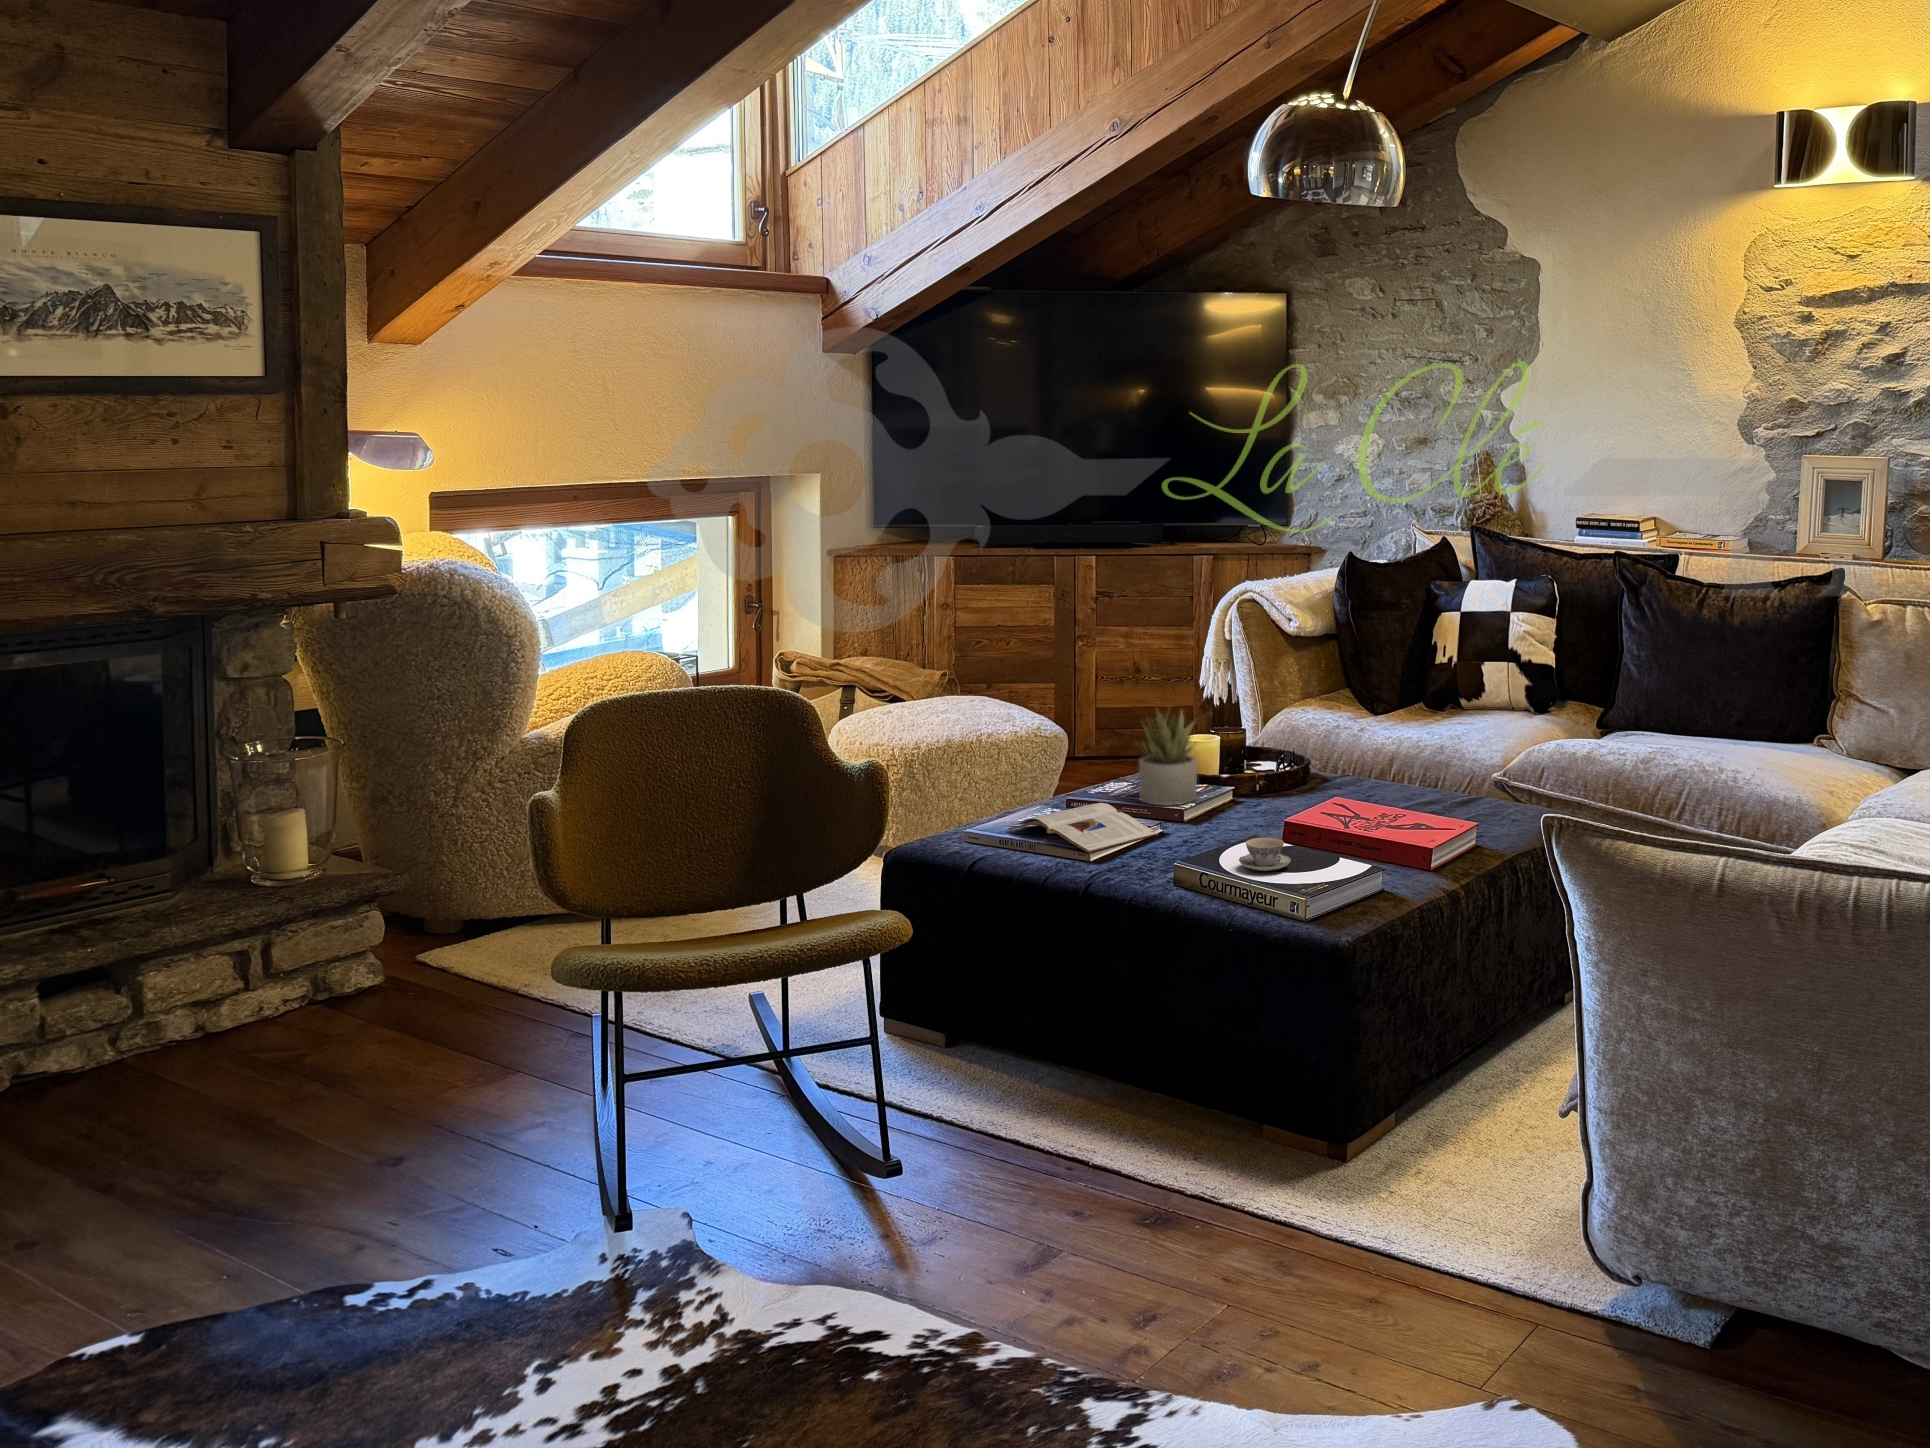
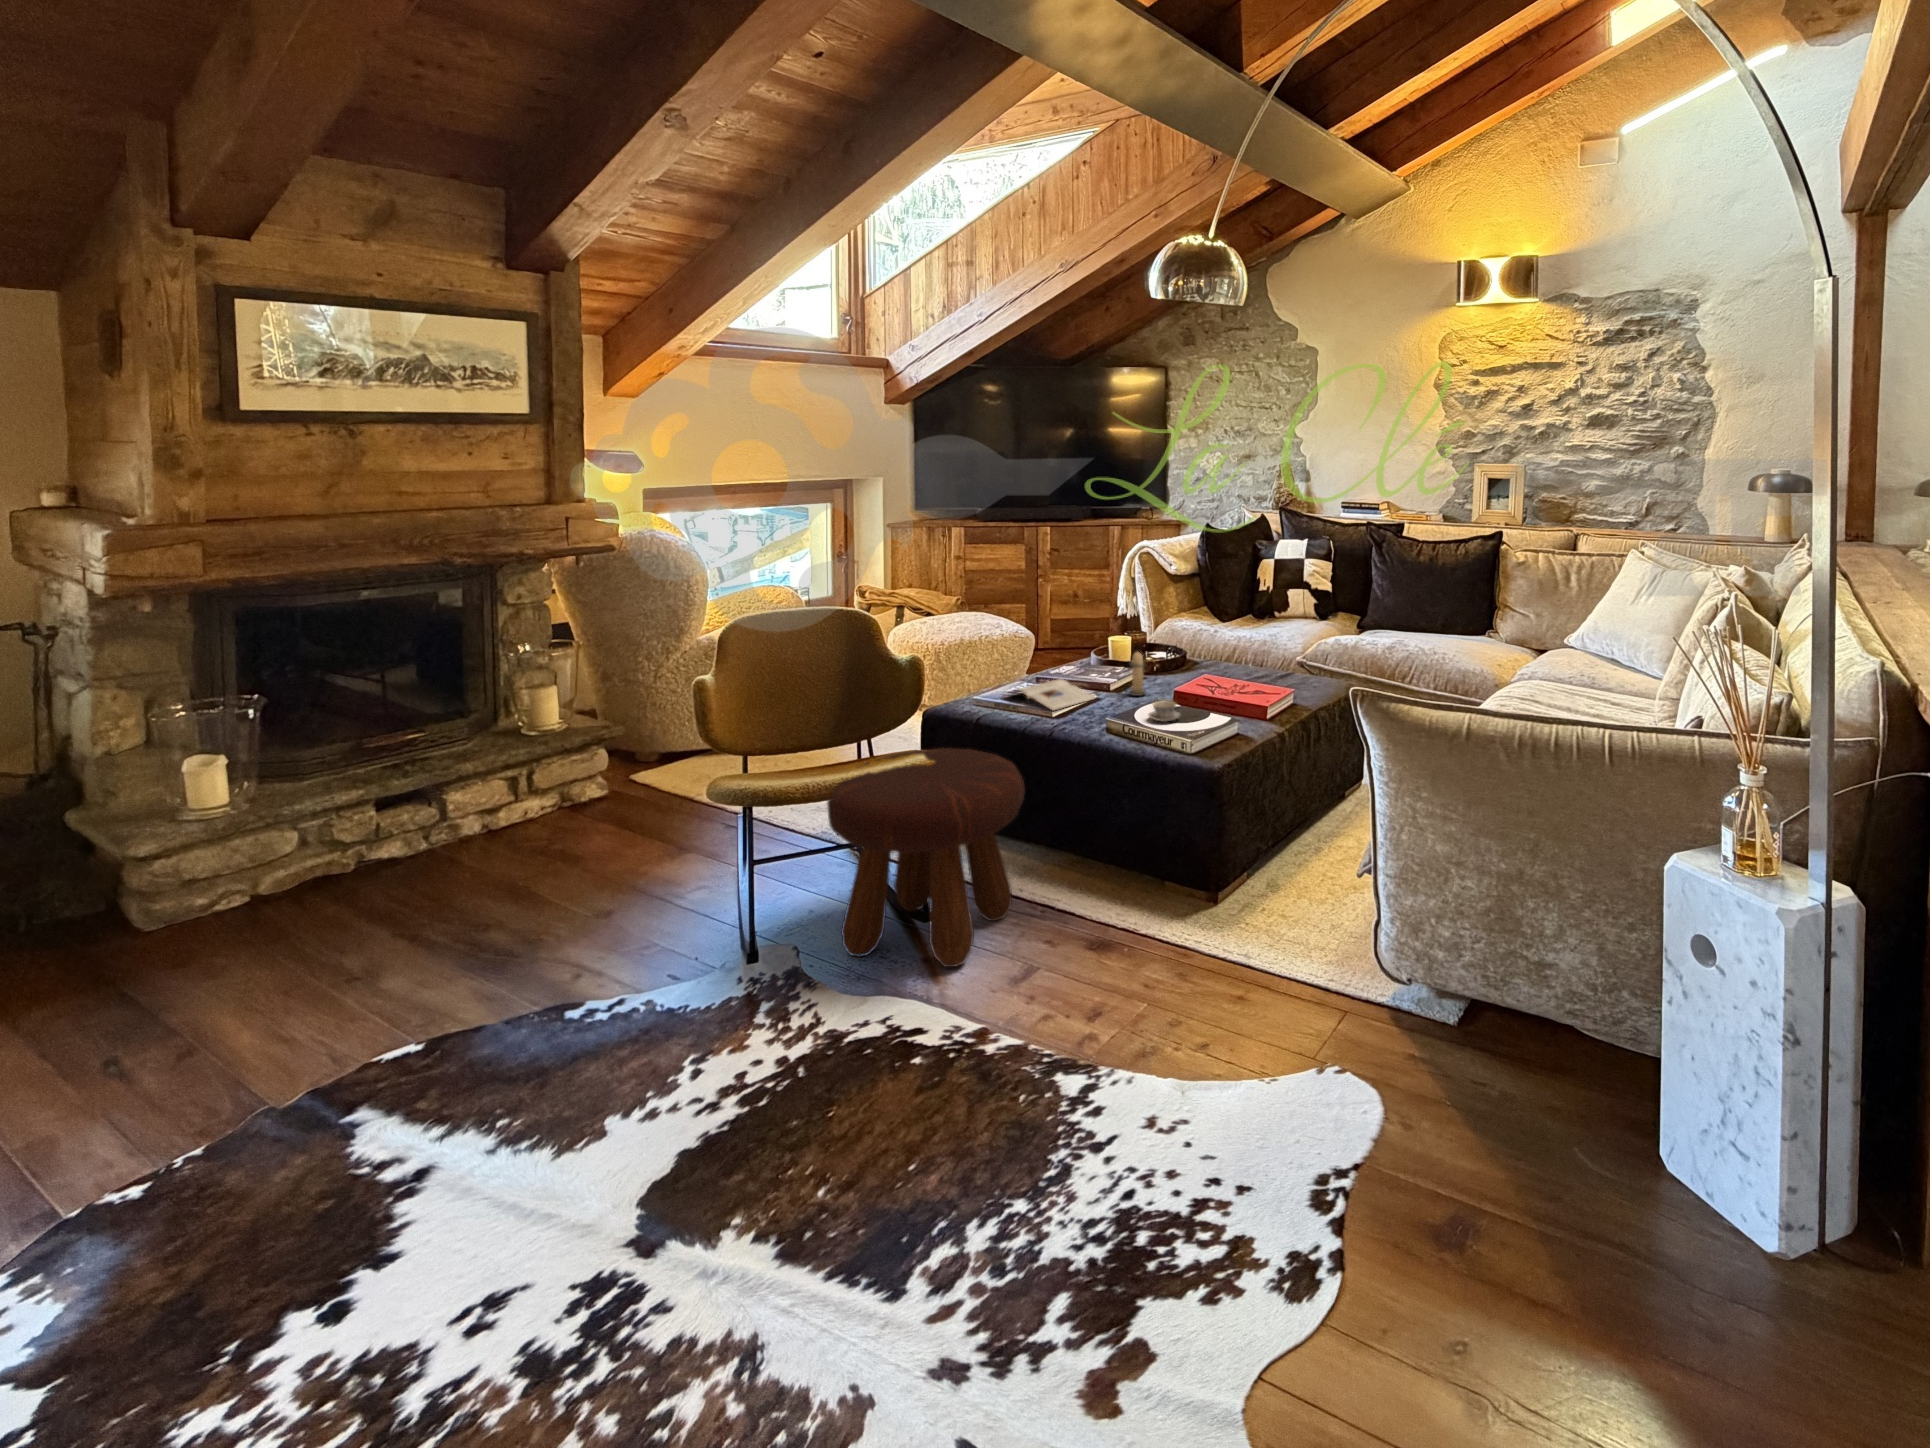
succulent plant: present [1137,710,1197,805] -> none [1080,619,1119,680]
candle: none [1207,755,1243,832] -> present [1130,652,1146,696]
footstool: none [734,907,1039,1245] -> present [827,748,1025,967]

